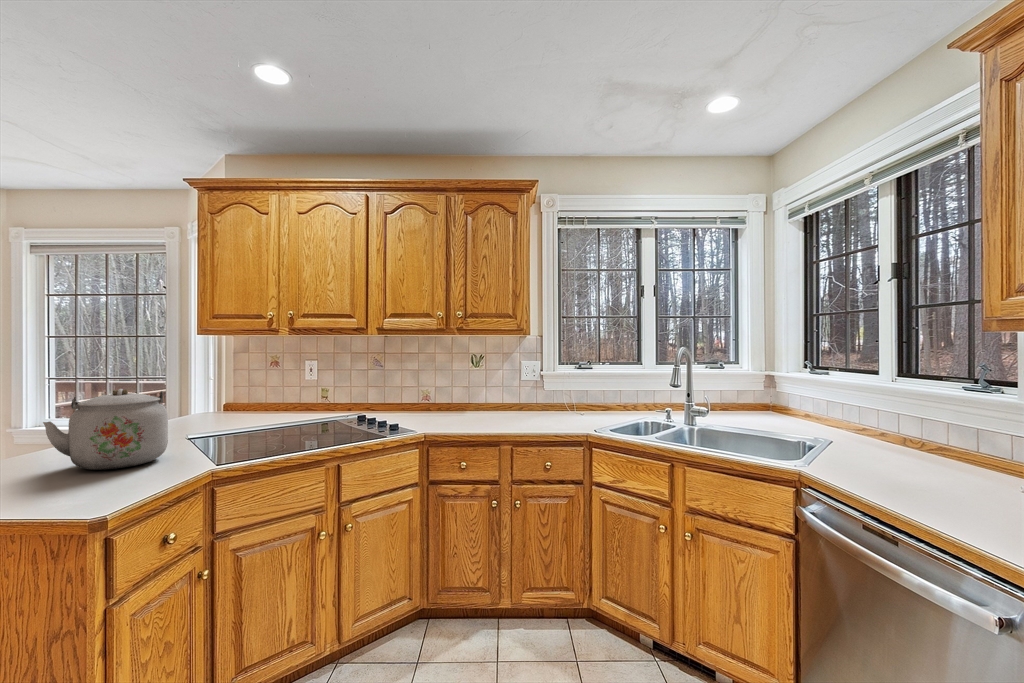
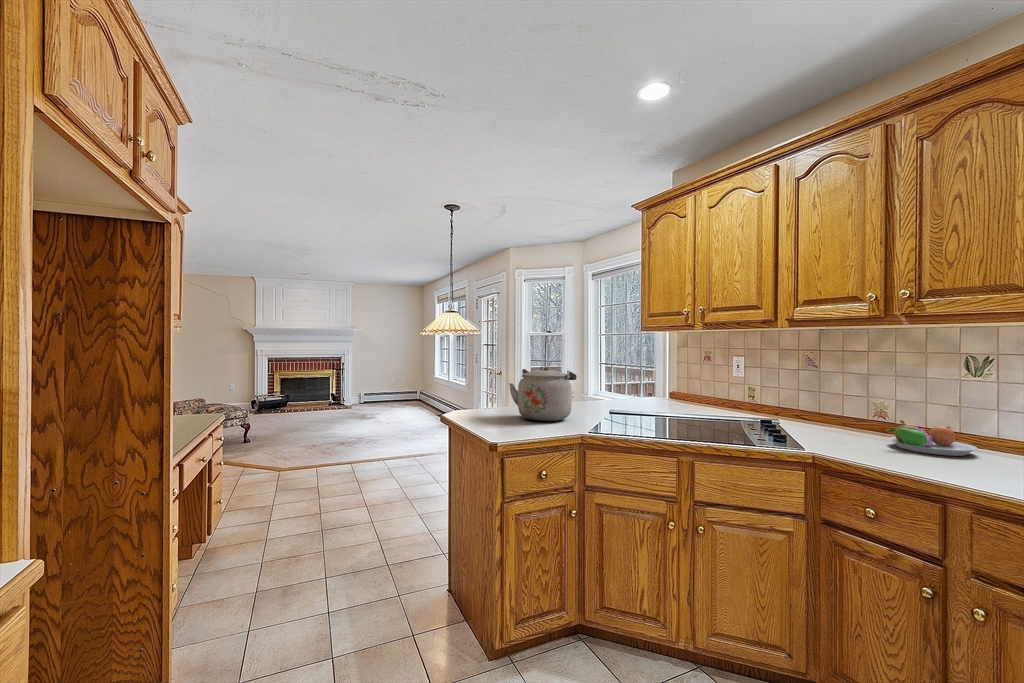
fruit bowl: none [444,400,486,419] -> present [889,420,977,456]

